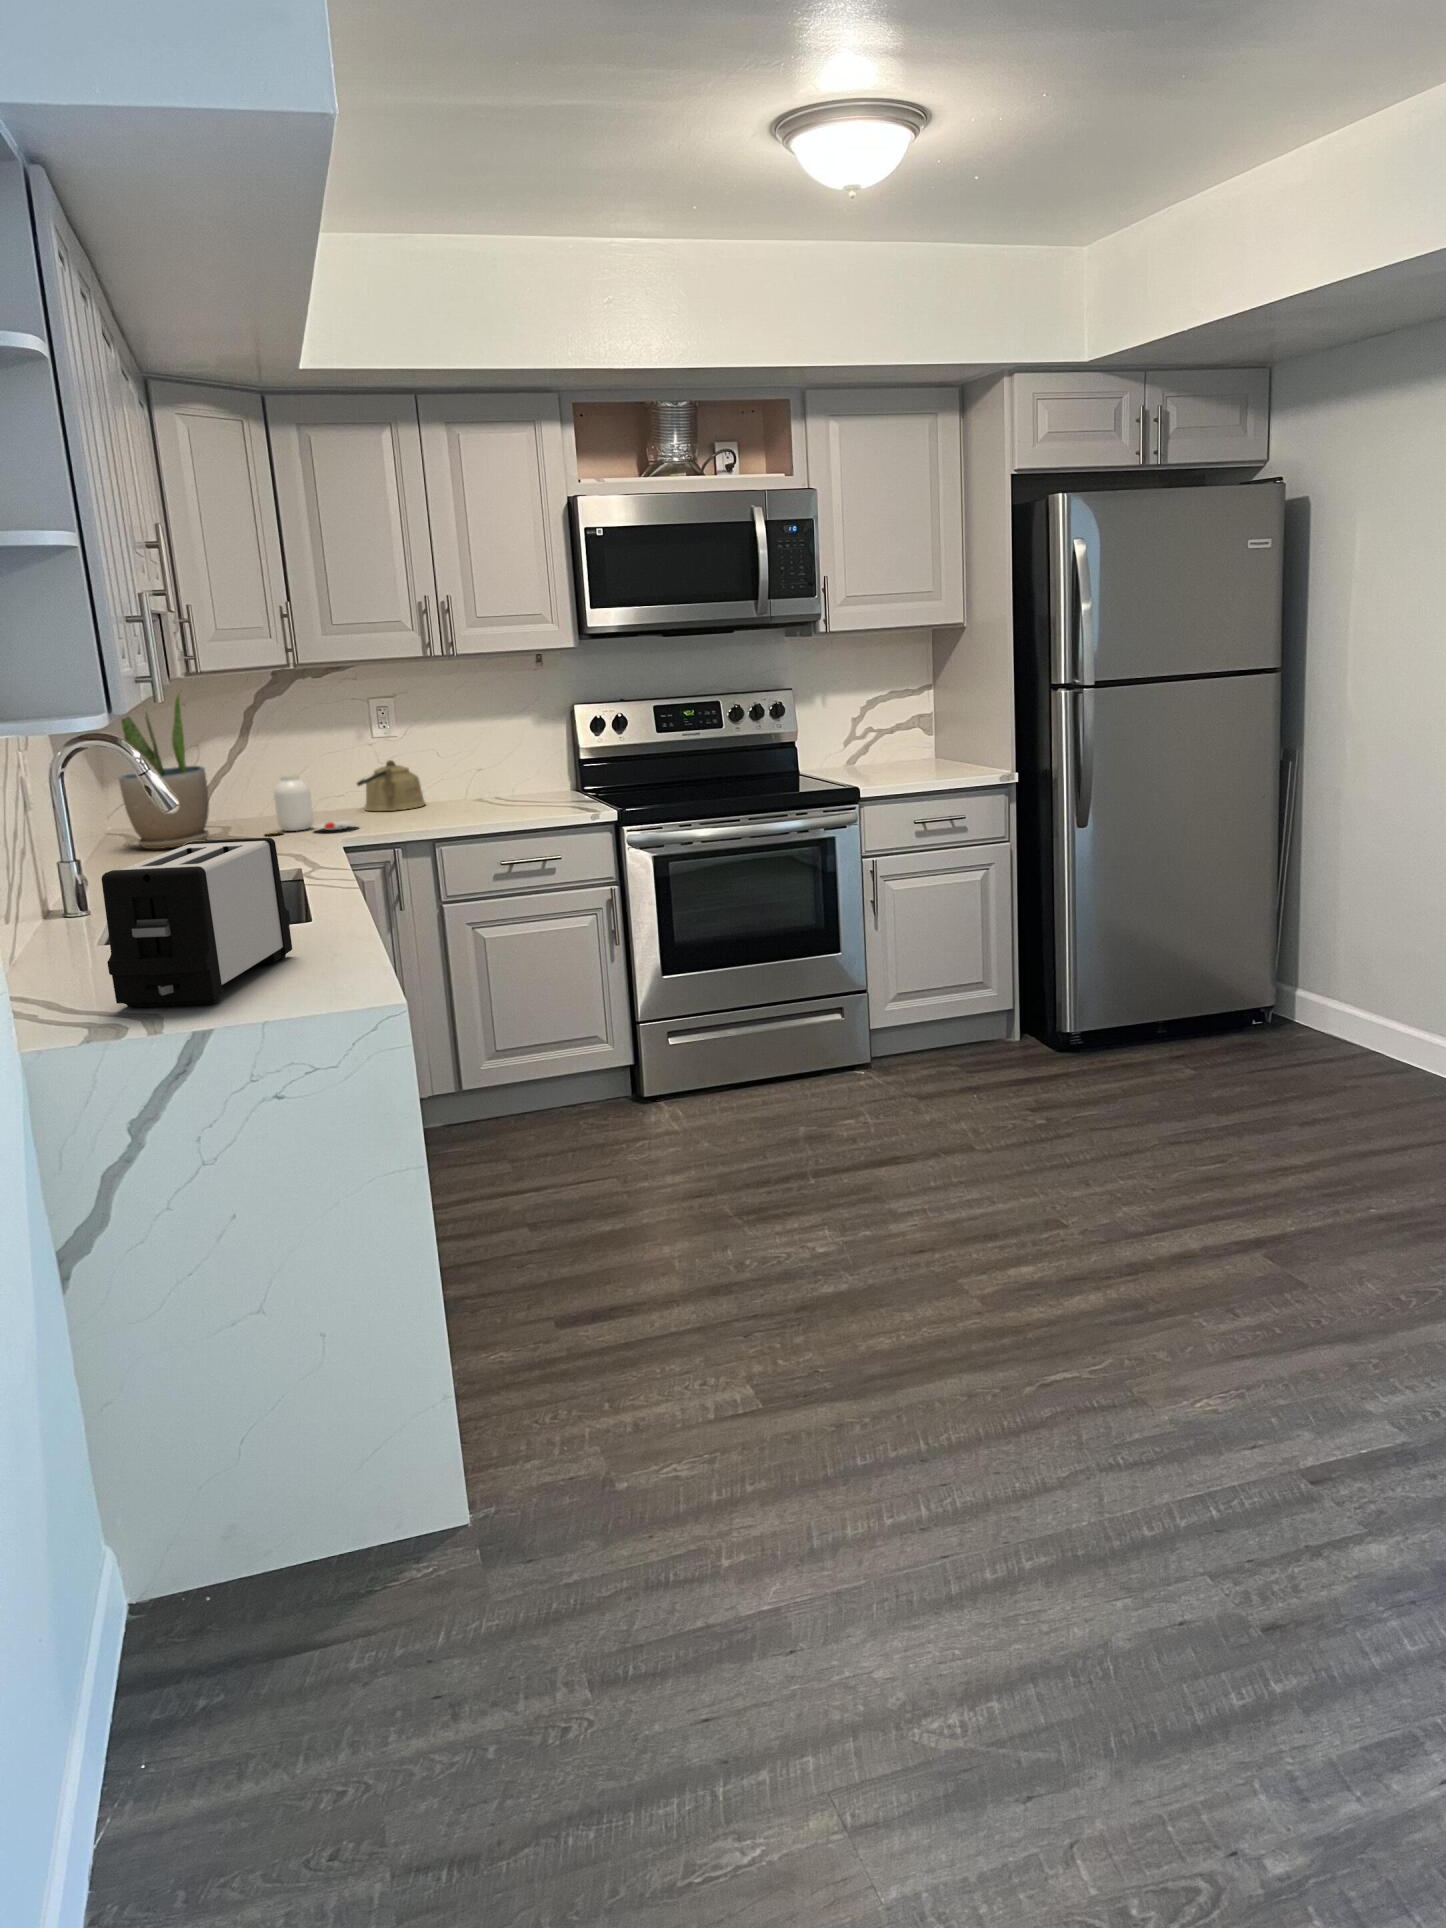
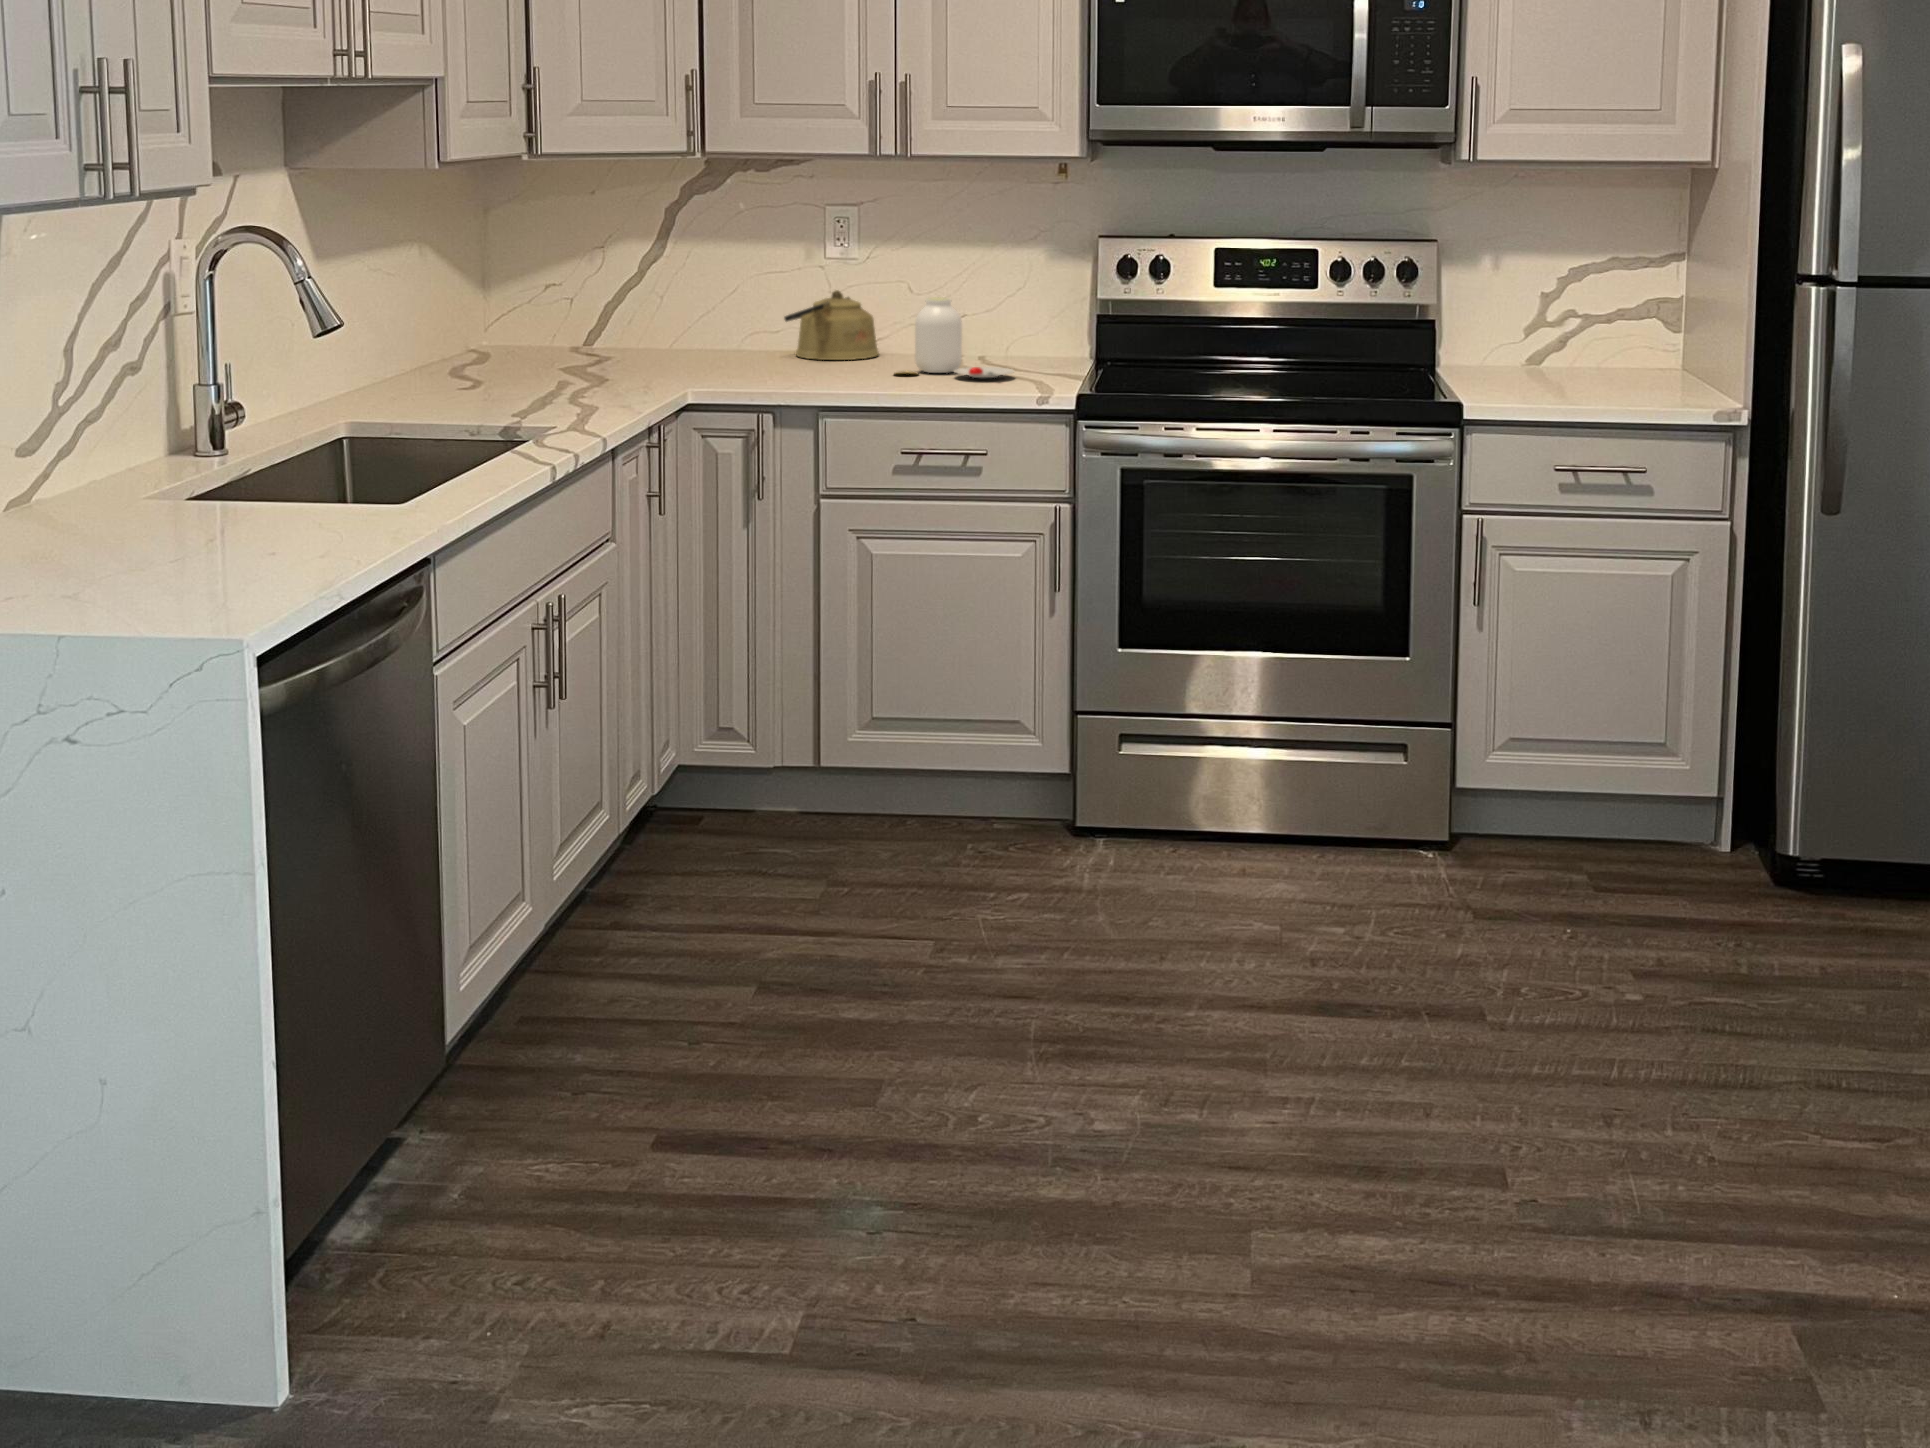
potted plant: present [118,693,209,849] -> none [450,175,559,377]
jar: present [266,774,358,835] -> present [896,297,1013,378]
toaster: present [102,838,292,1007] -> none [42,375,336,580]

